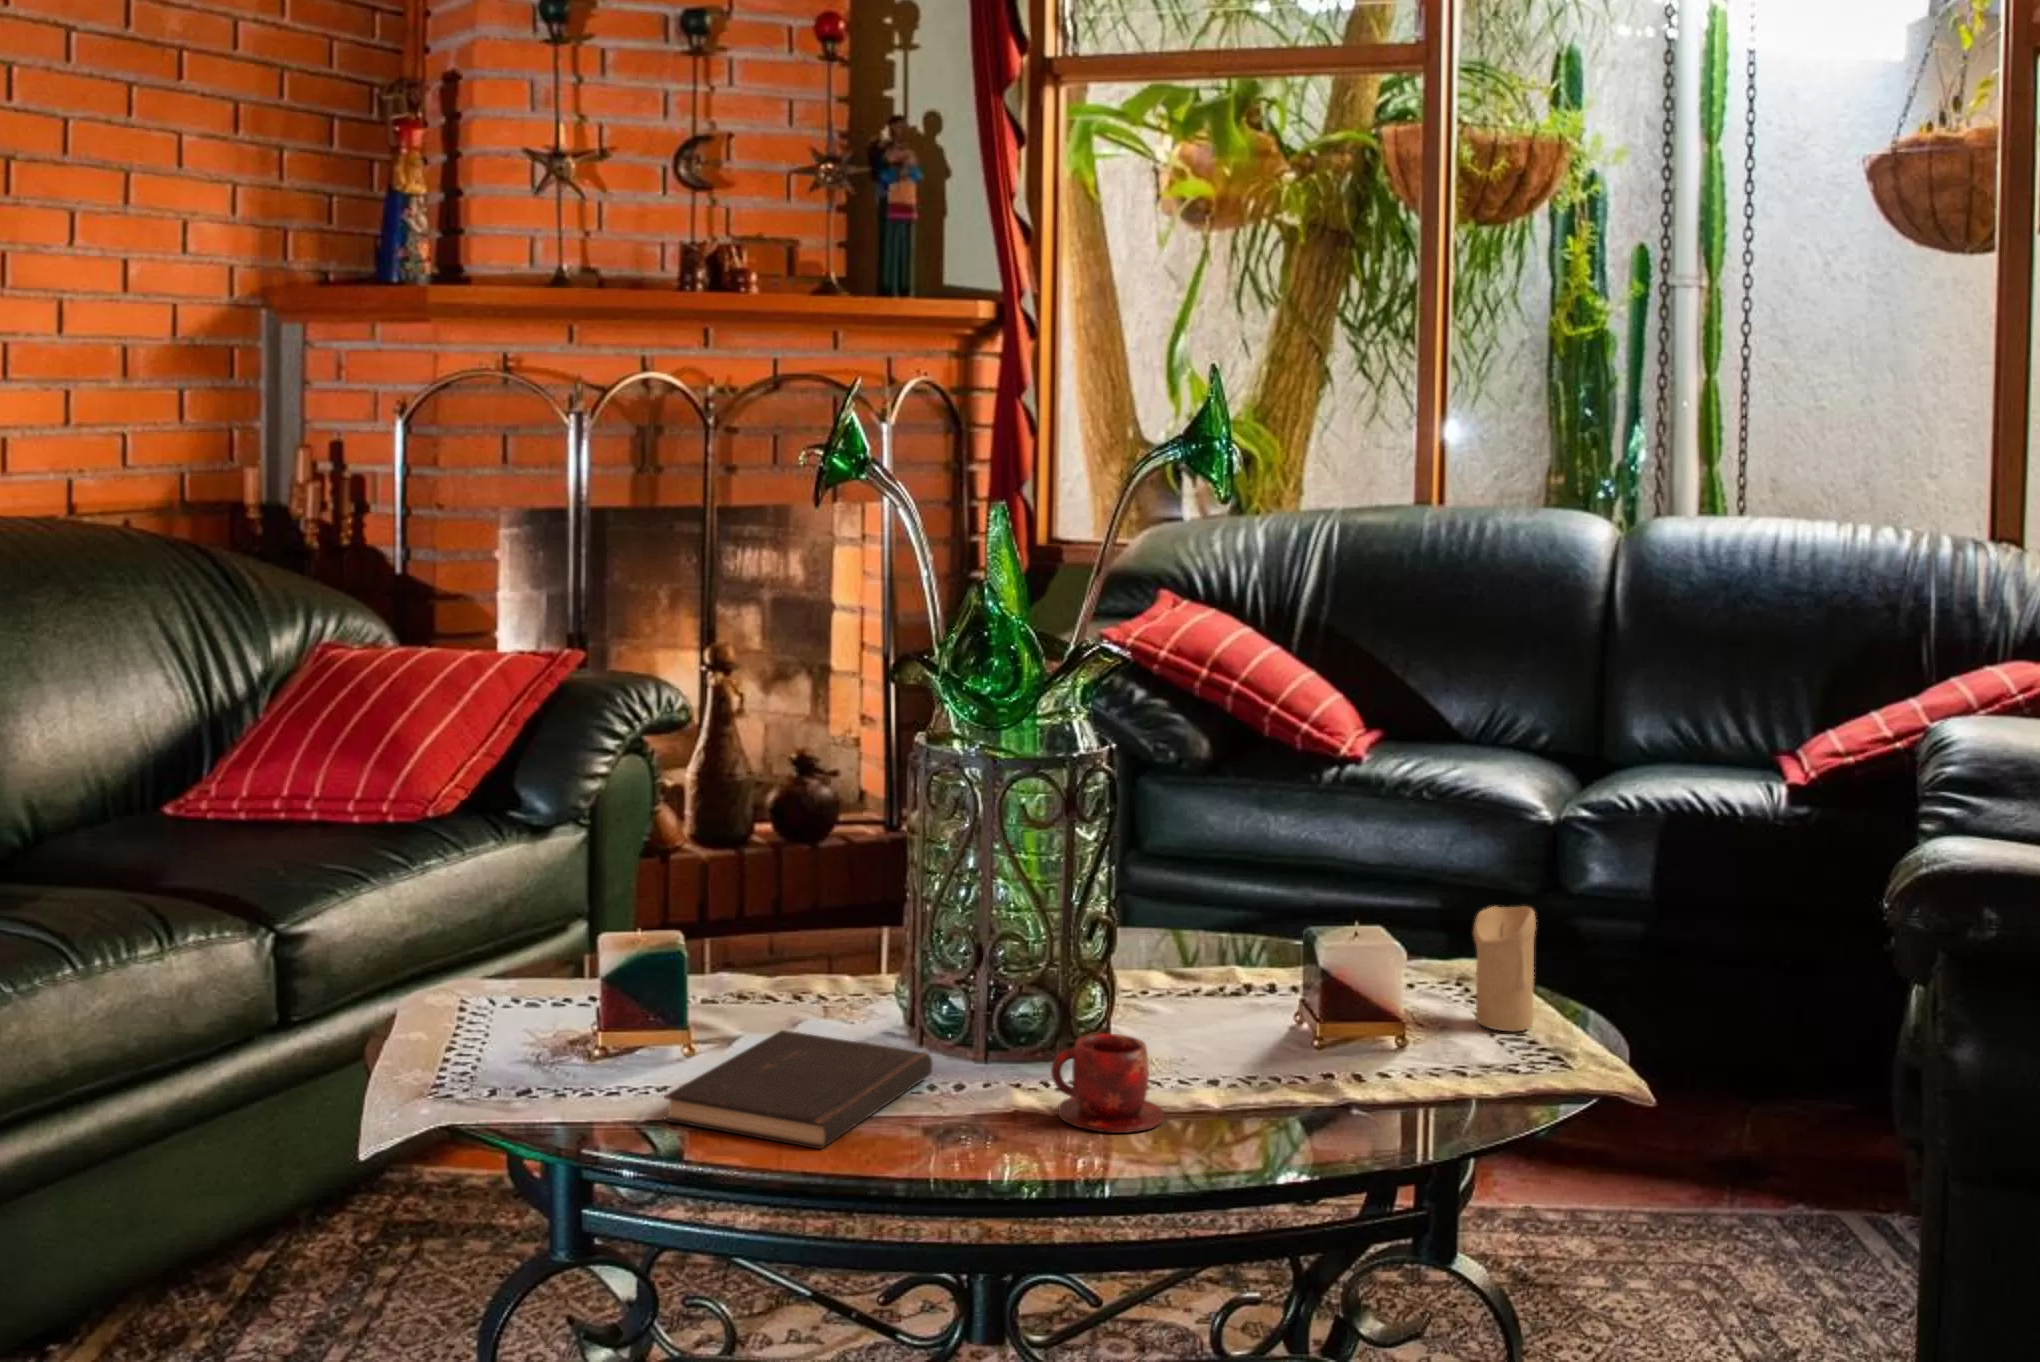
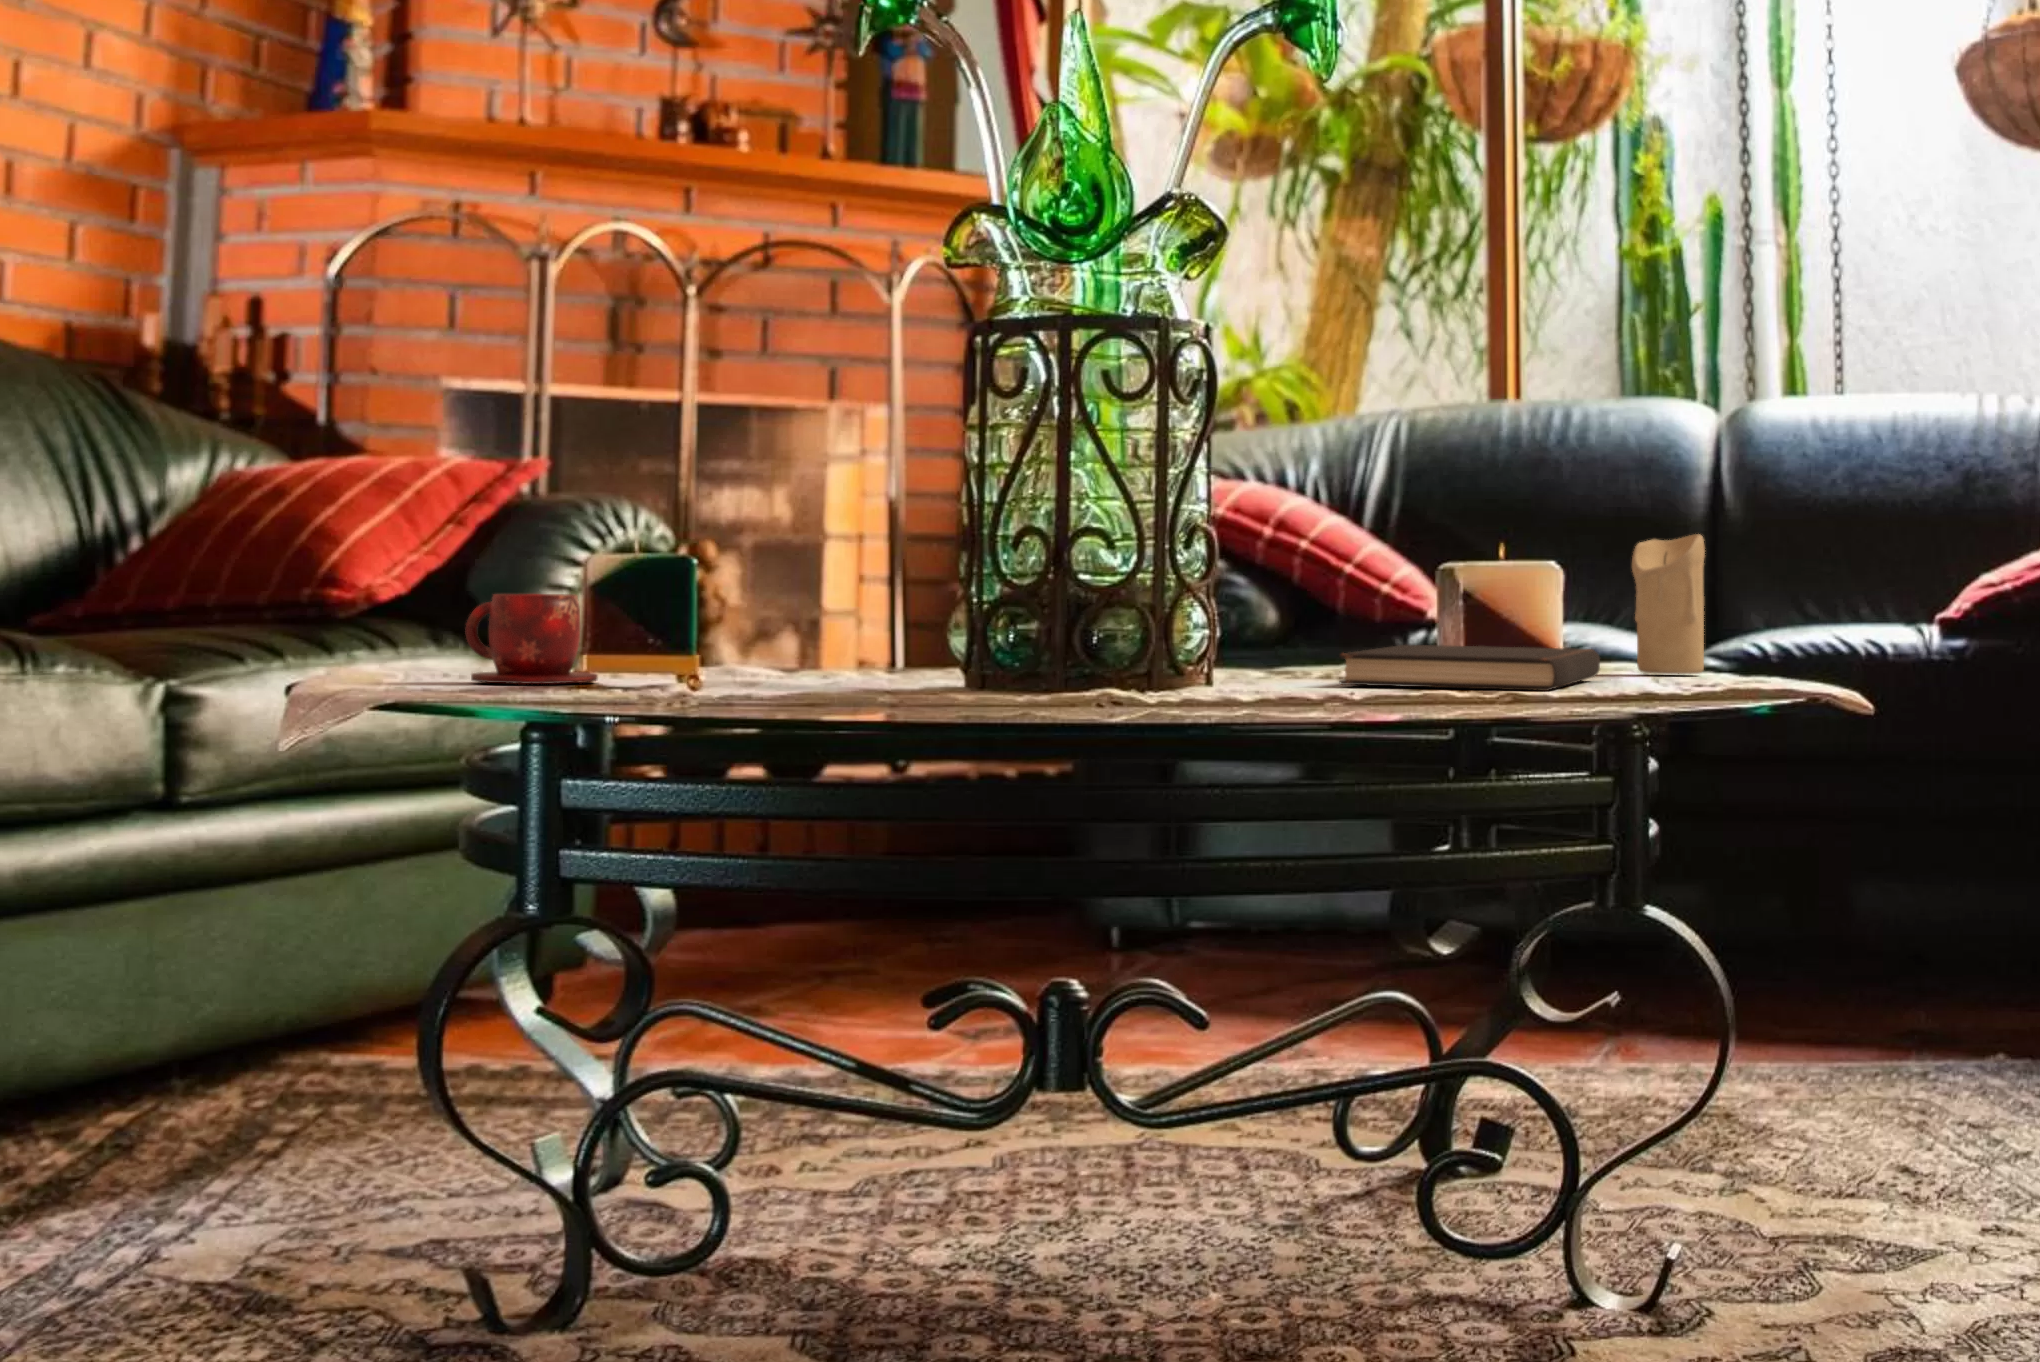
hardcover book: present [664,1030,932,1149] -> present [1339,645,1600,691]
teacup: present [1051,1034,1164,1133] -> present [466,594,598,684]

